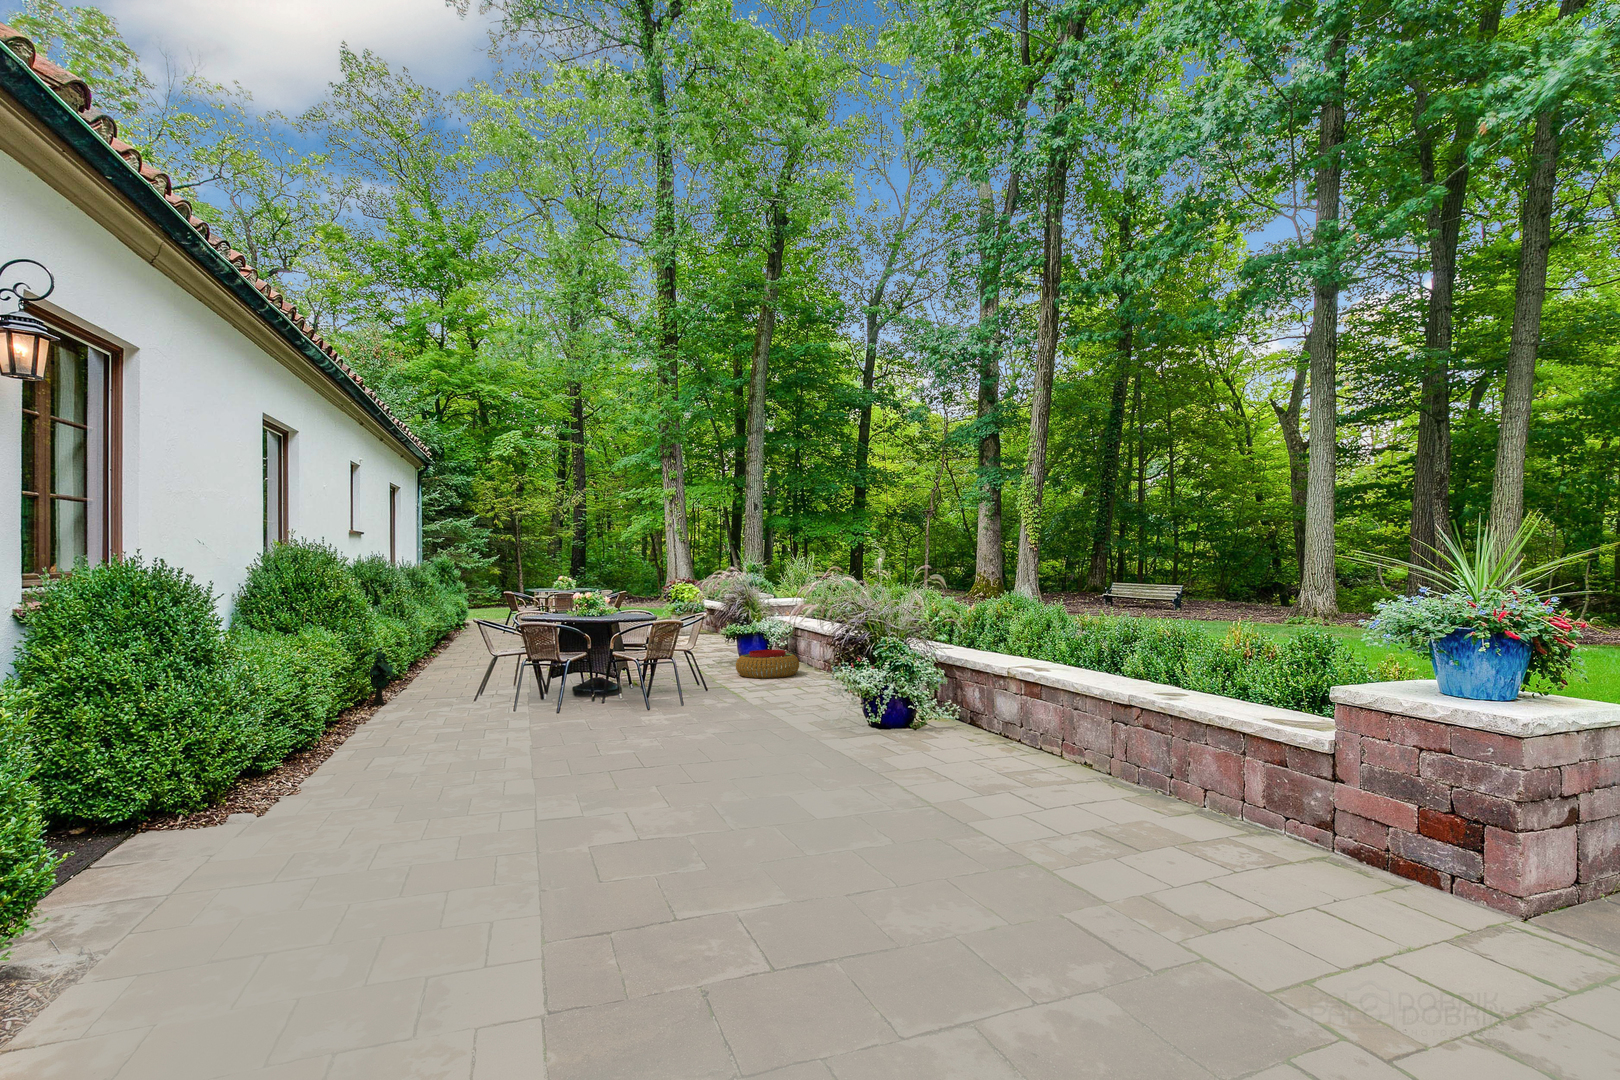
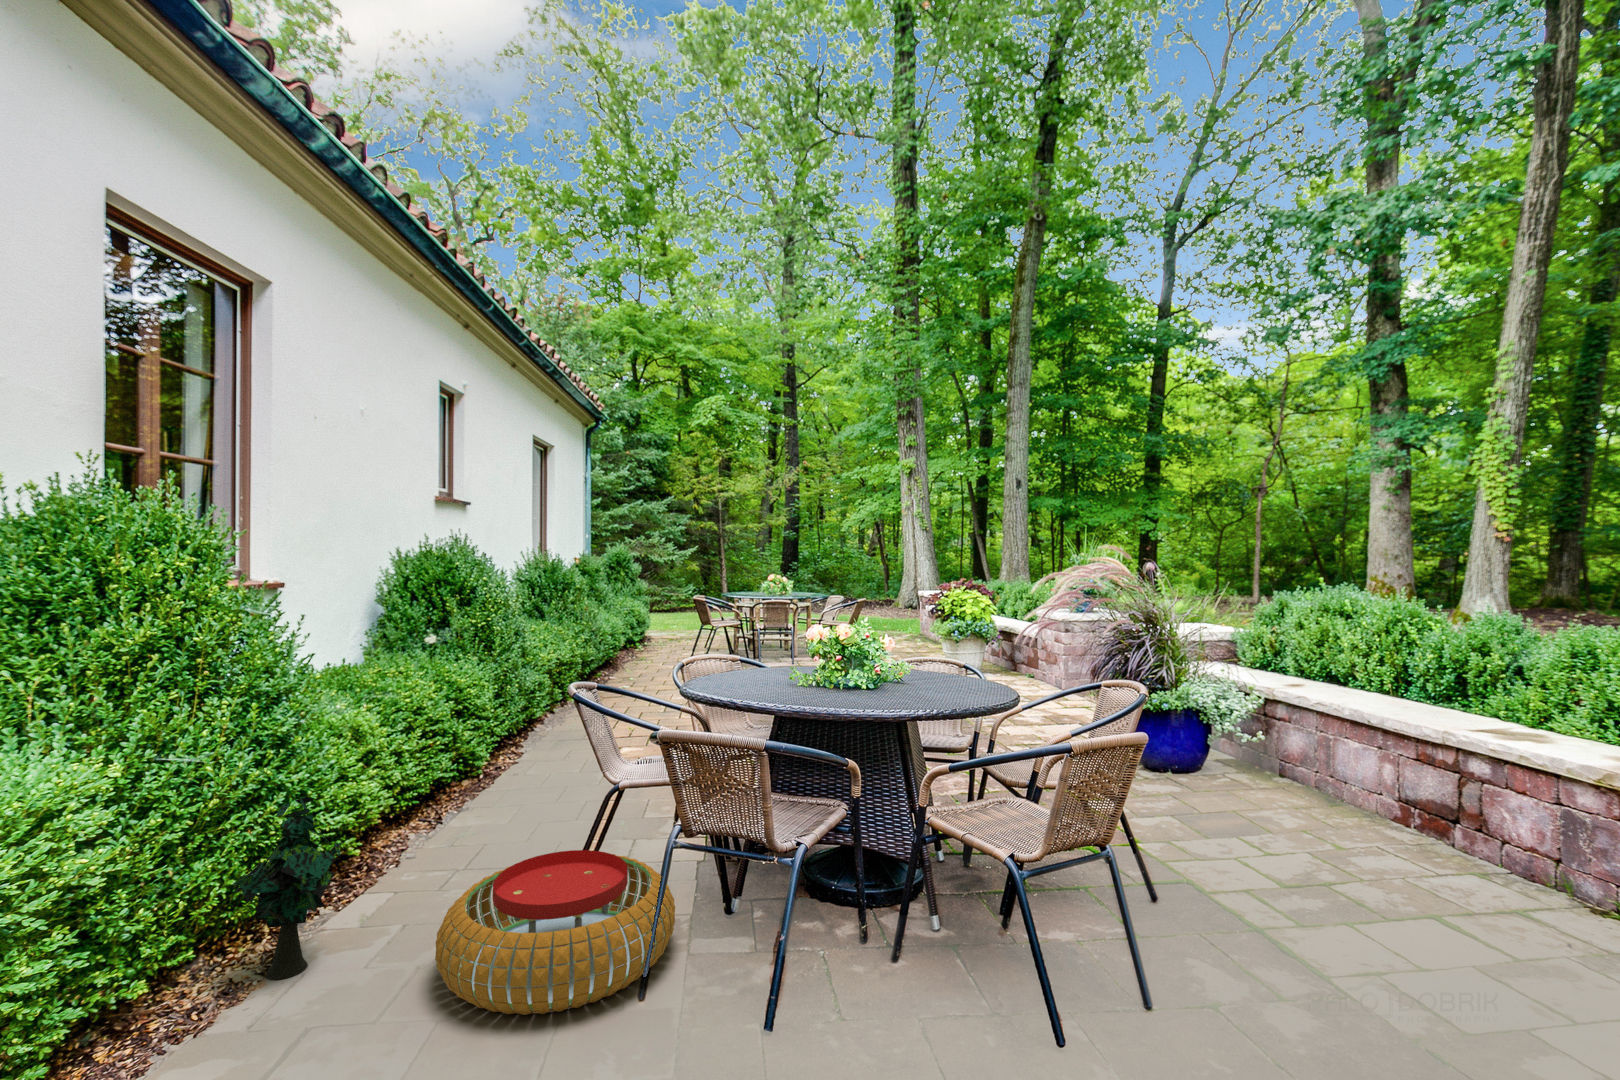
pouf: present [736,650,799,678] -> present [435,850,675,1015]

